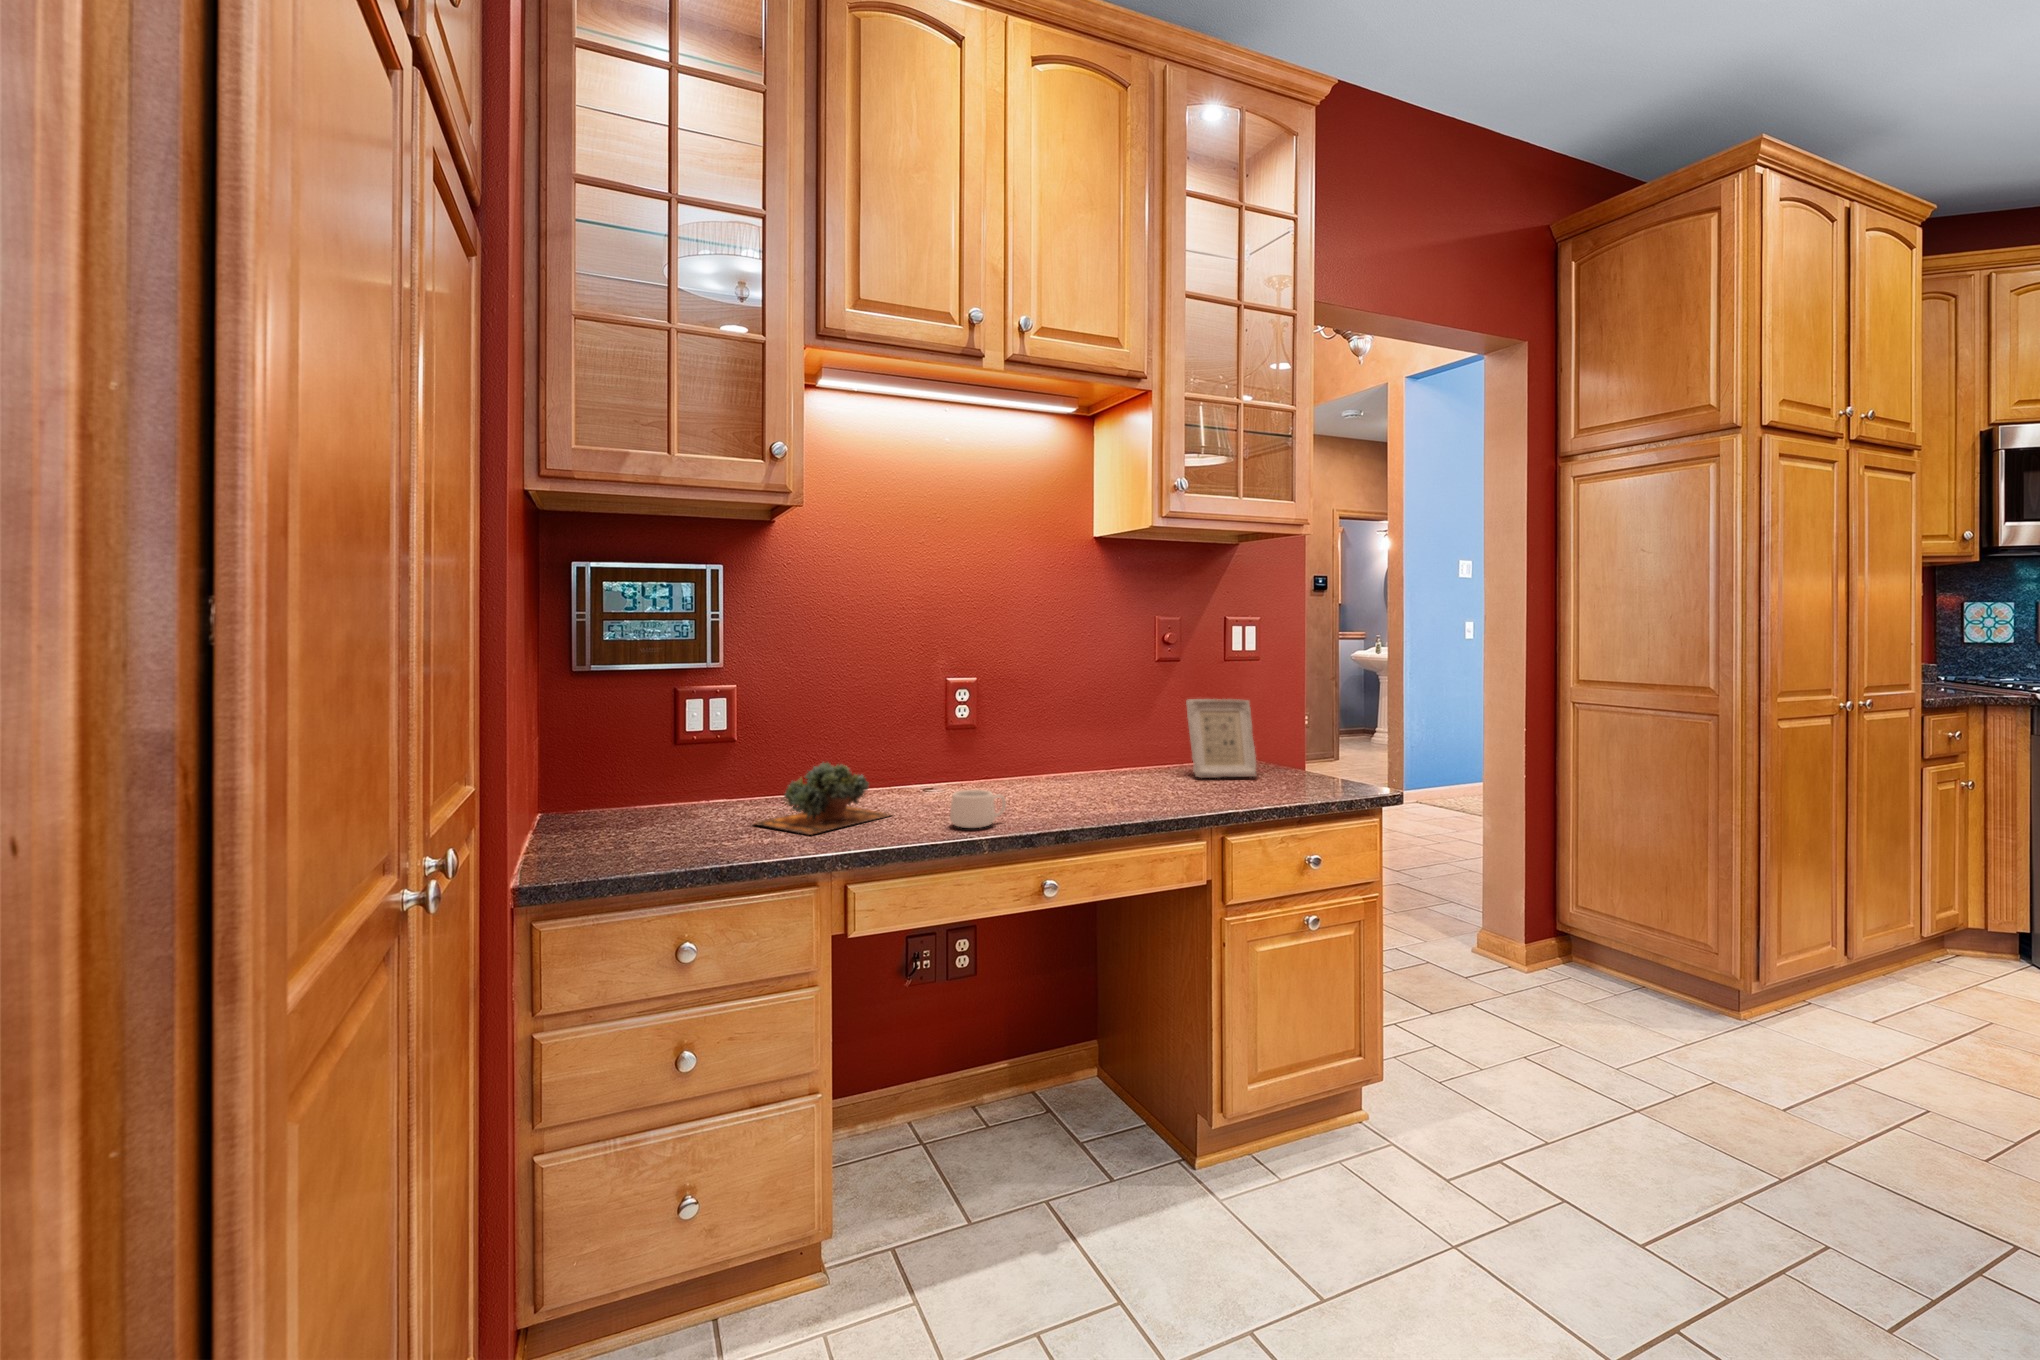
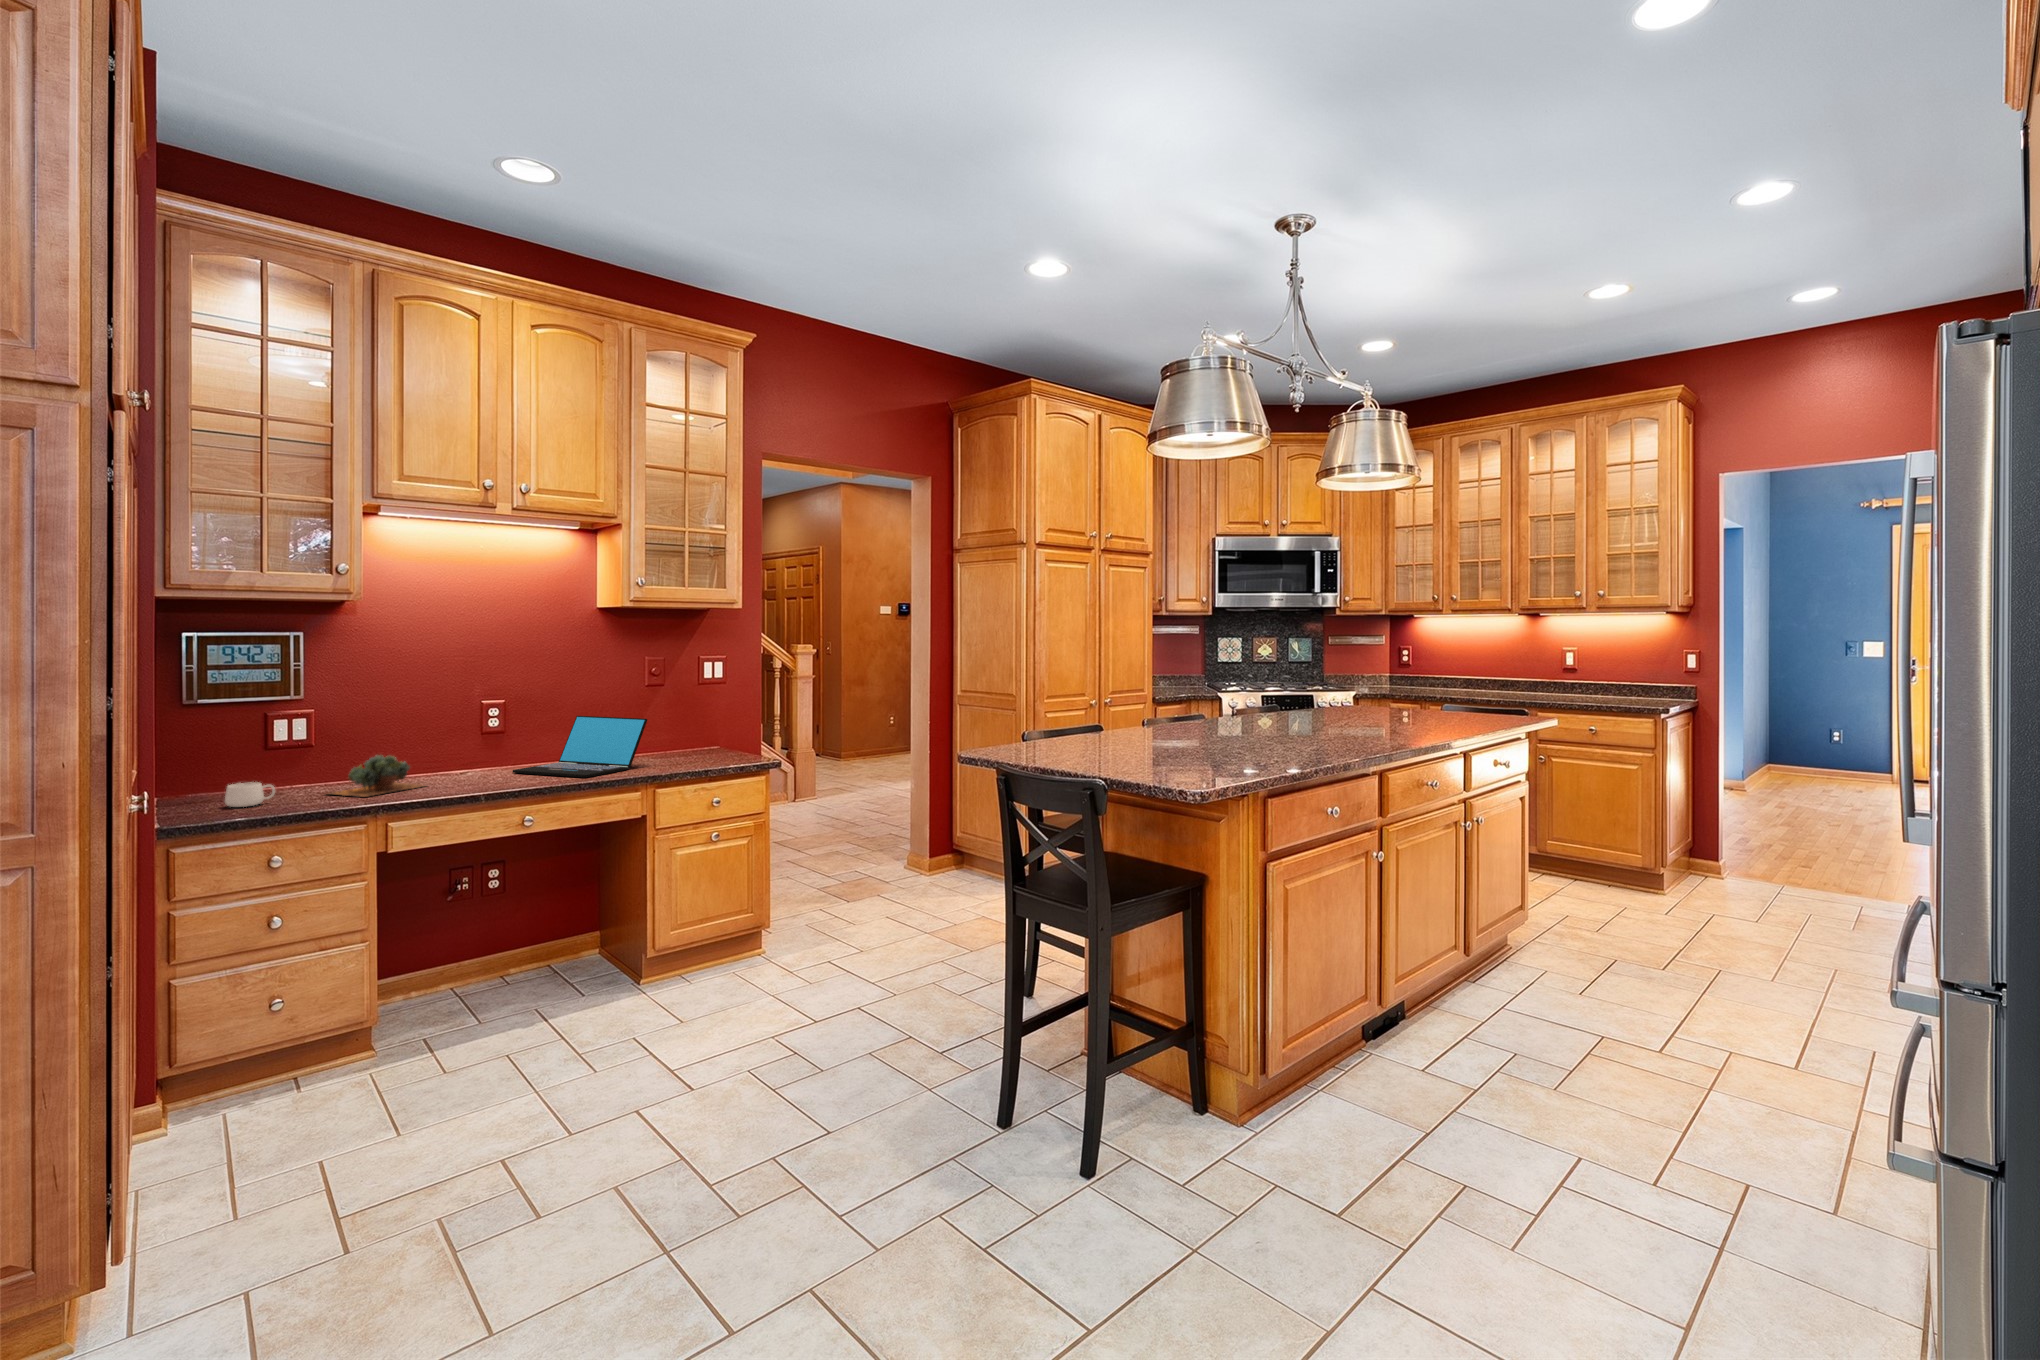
picture frame: present [1186,699,1257,778] -> none [658,709,702,758]
laptop: none [1000,706,1194,812] -> present [512,716,647,778]
mug: present [950,790,1006,828] -> present [225,782,275,807]

